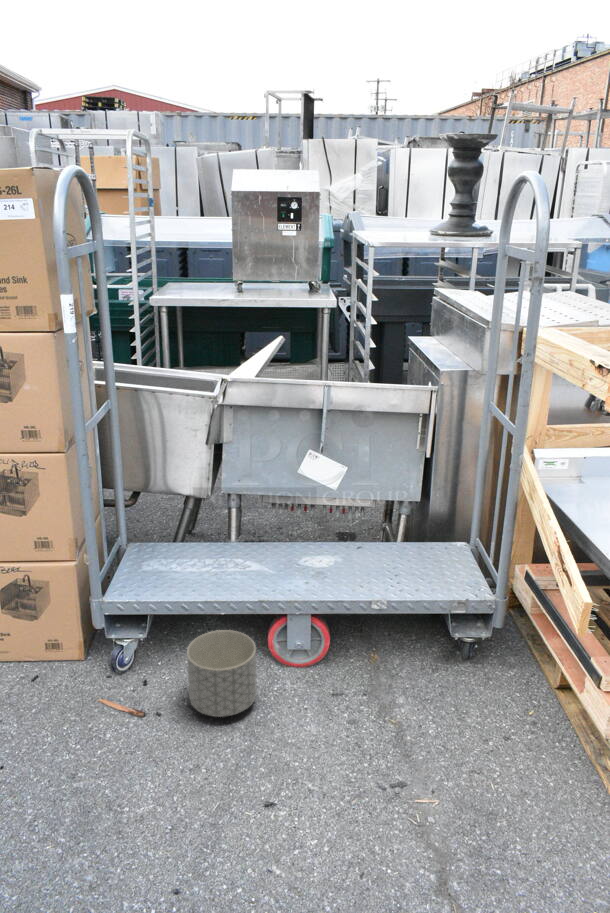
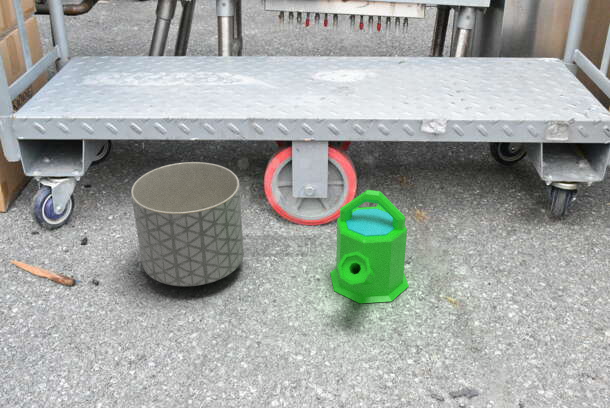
watering can: none [314,651,366,726] -> present [330,190,409,303]

